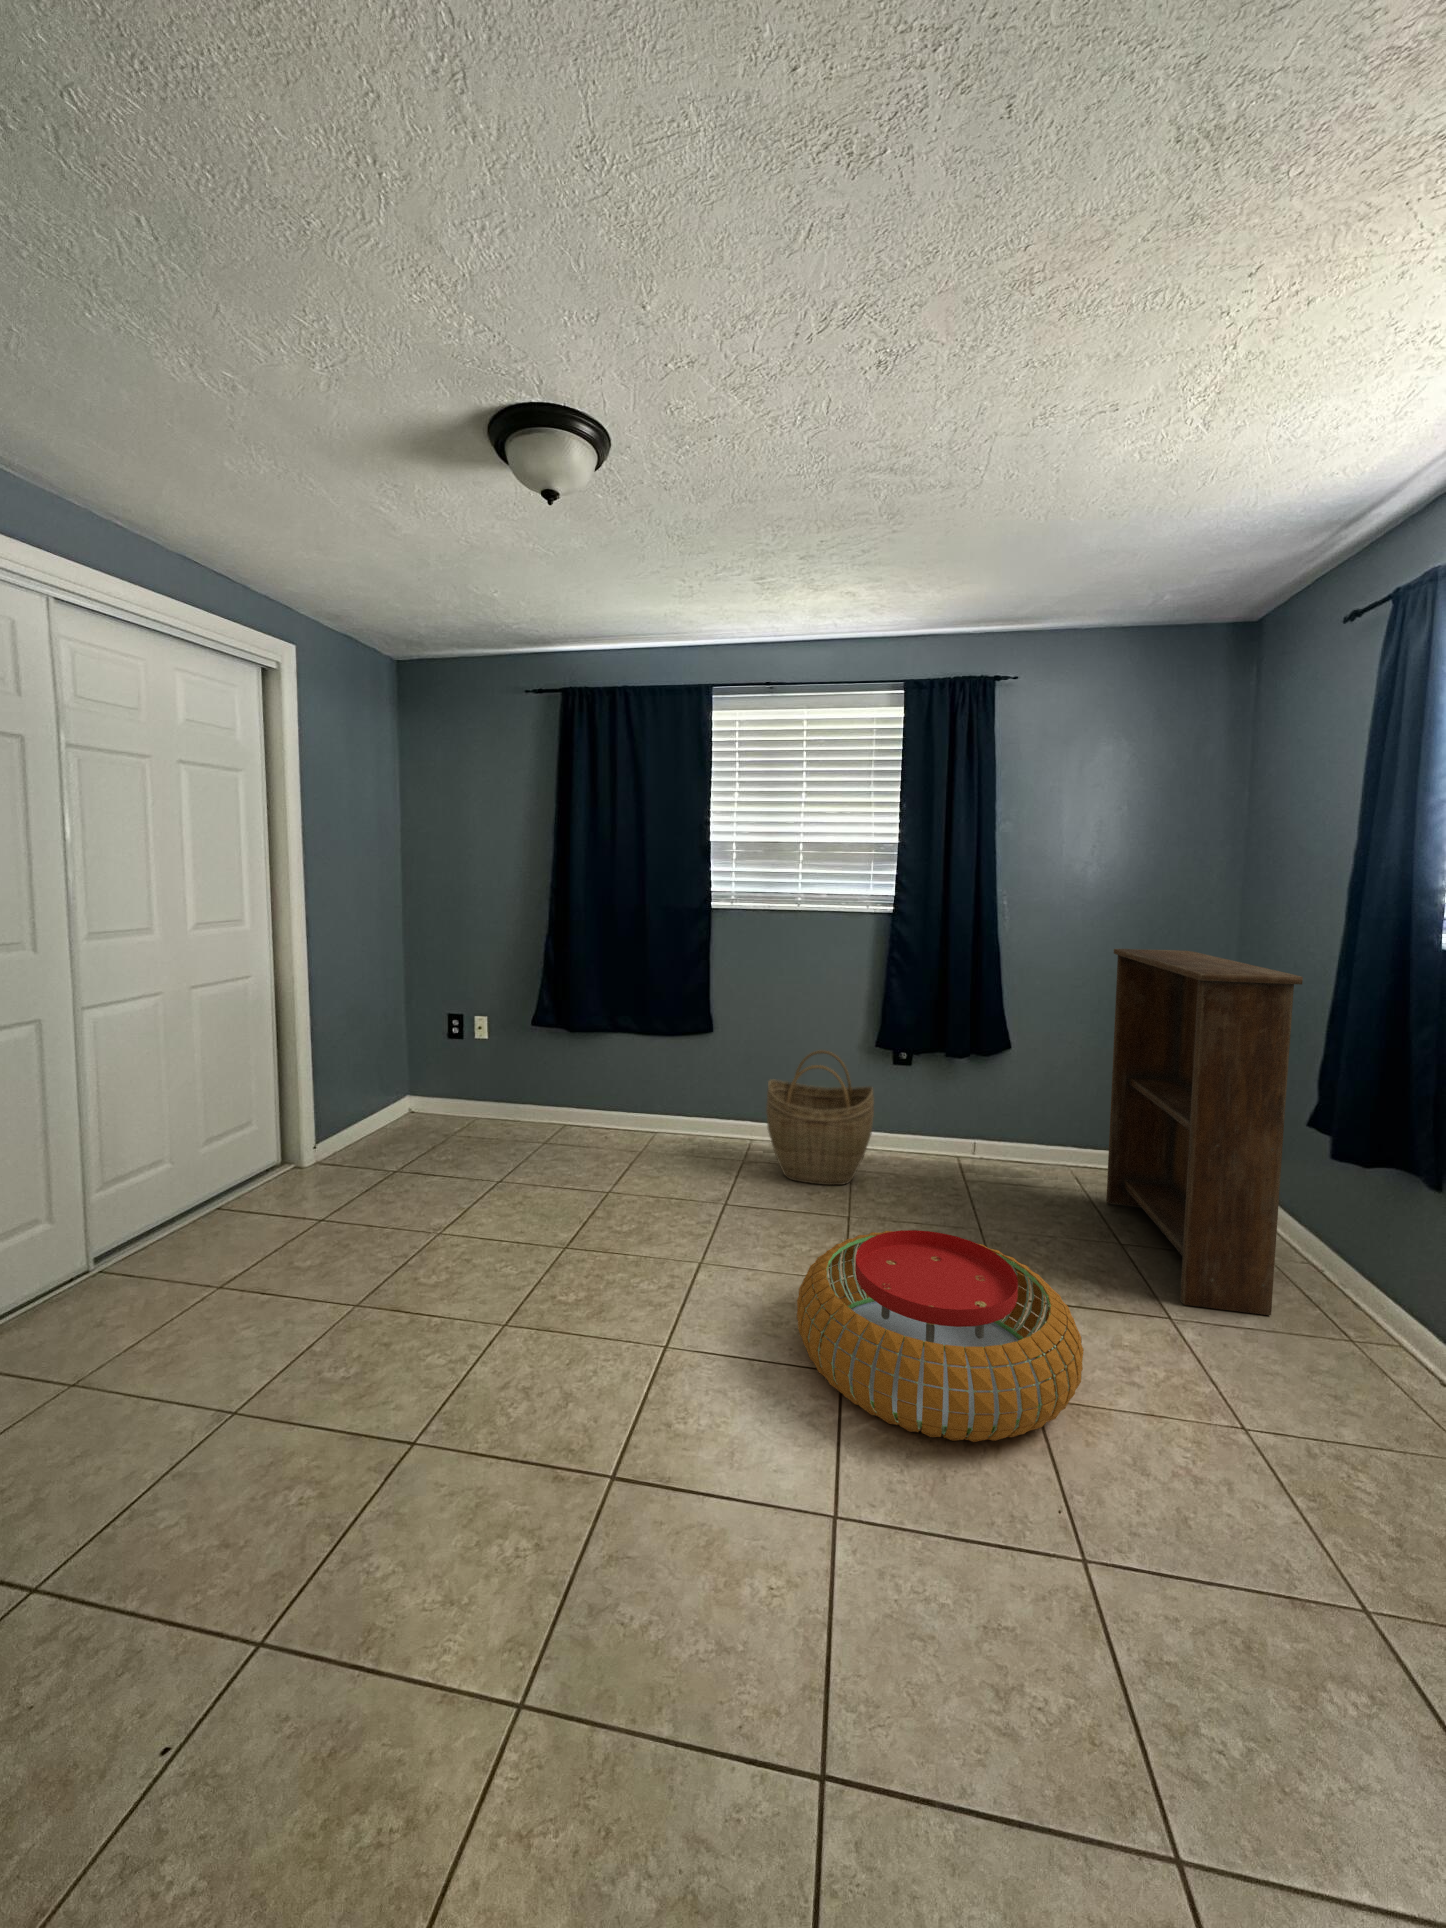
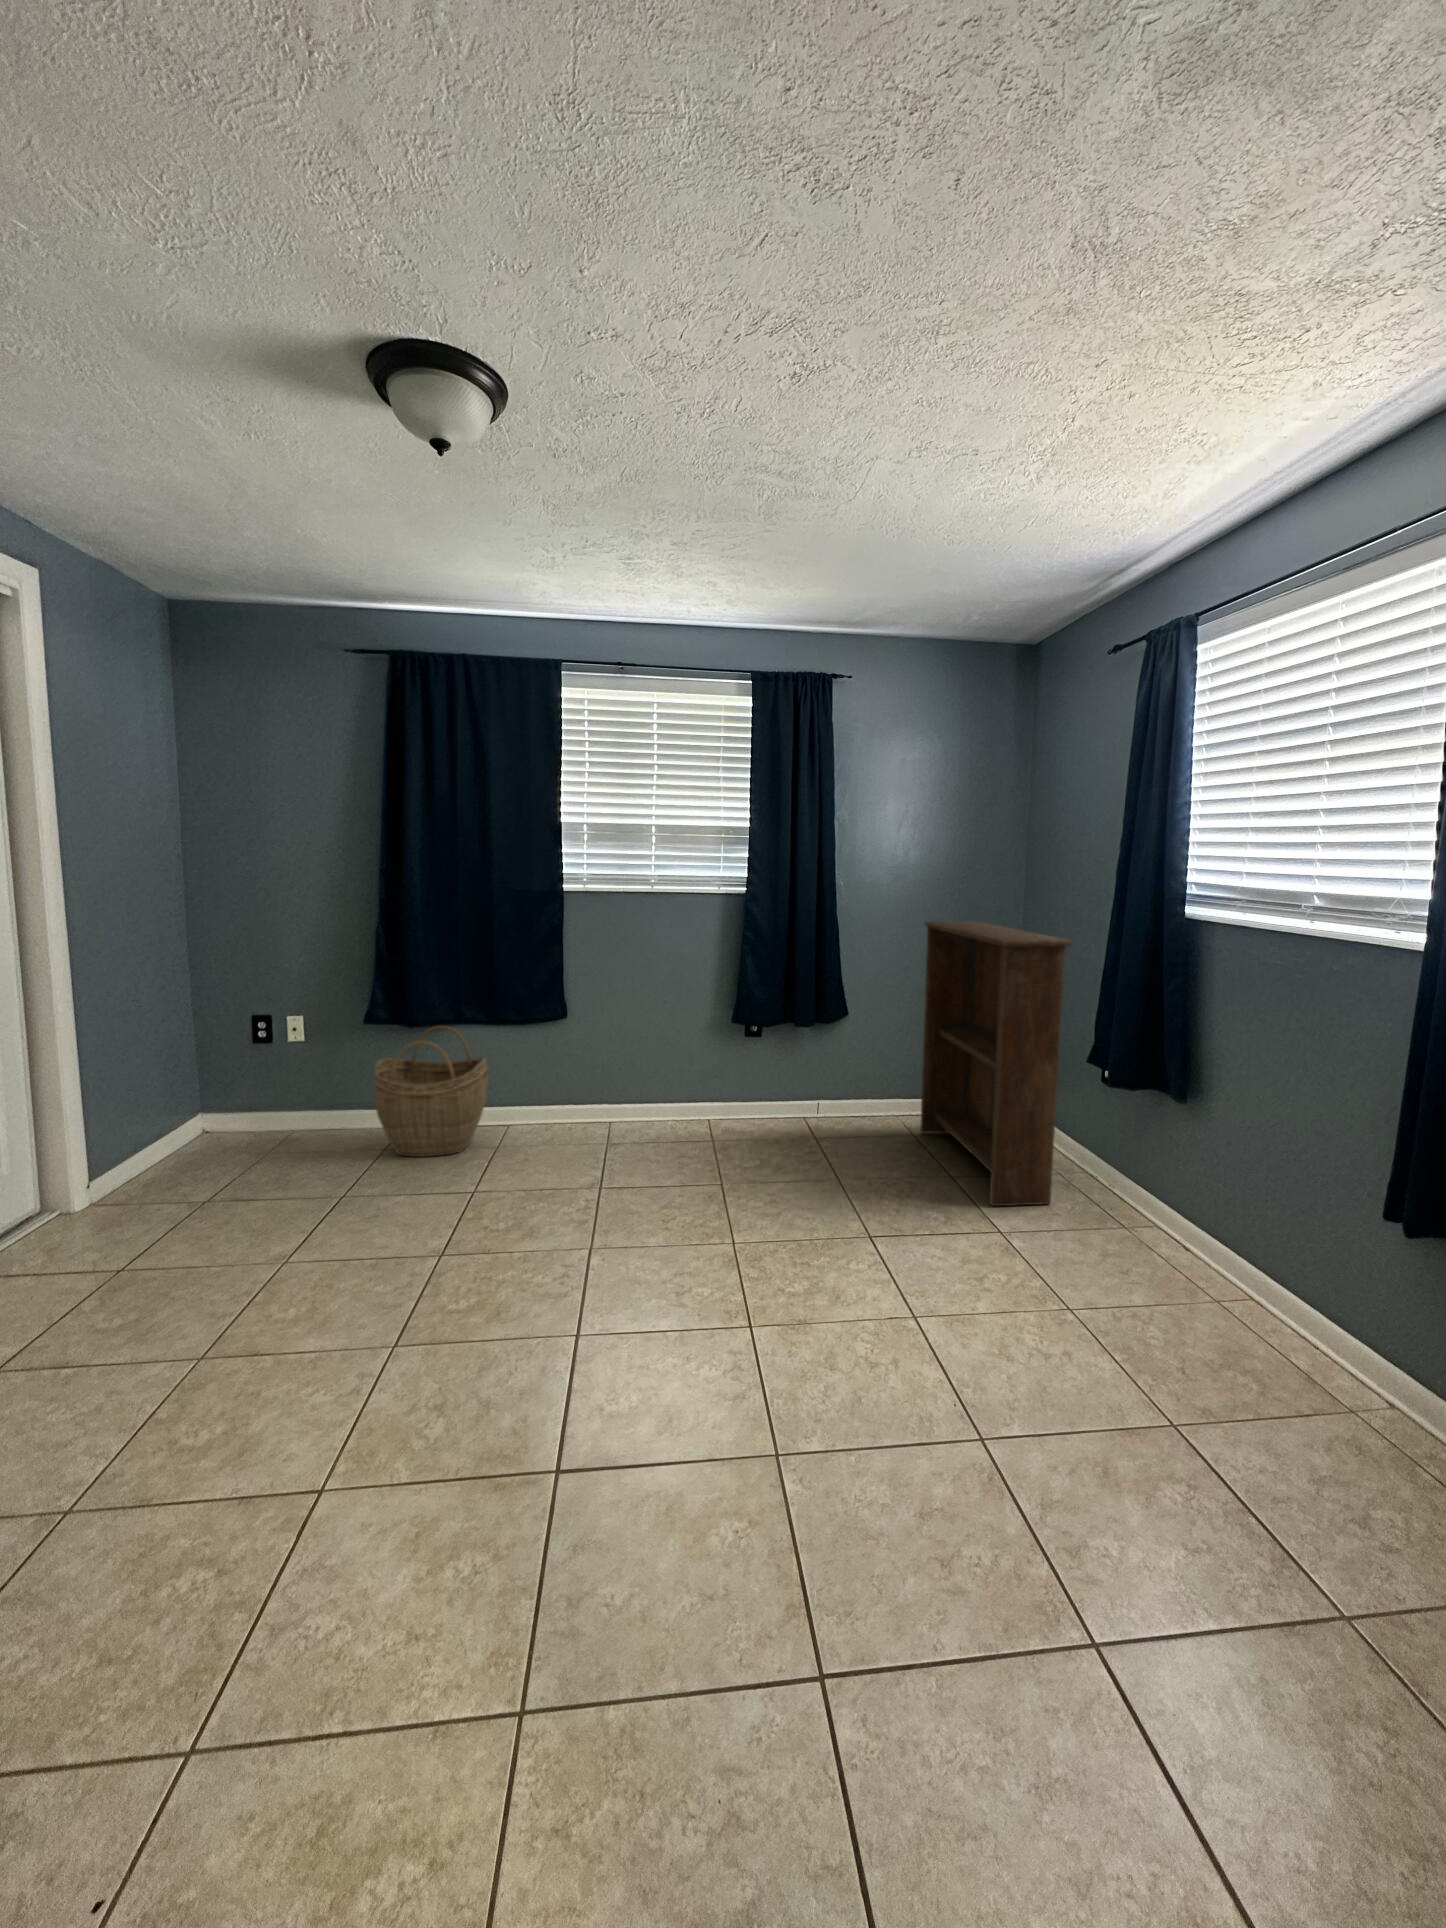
woven basket: present [766,1050,874,1185] -> present [374,1026,488,1157]
pouf: present [797,1230,1084,1442] -> none [701,1178,943,1355]

